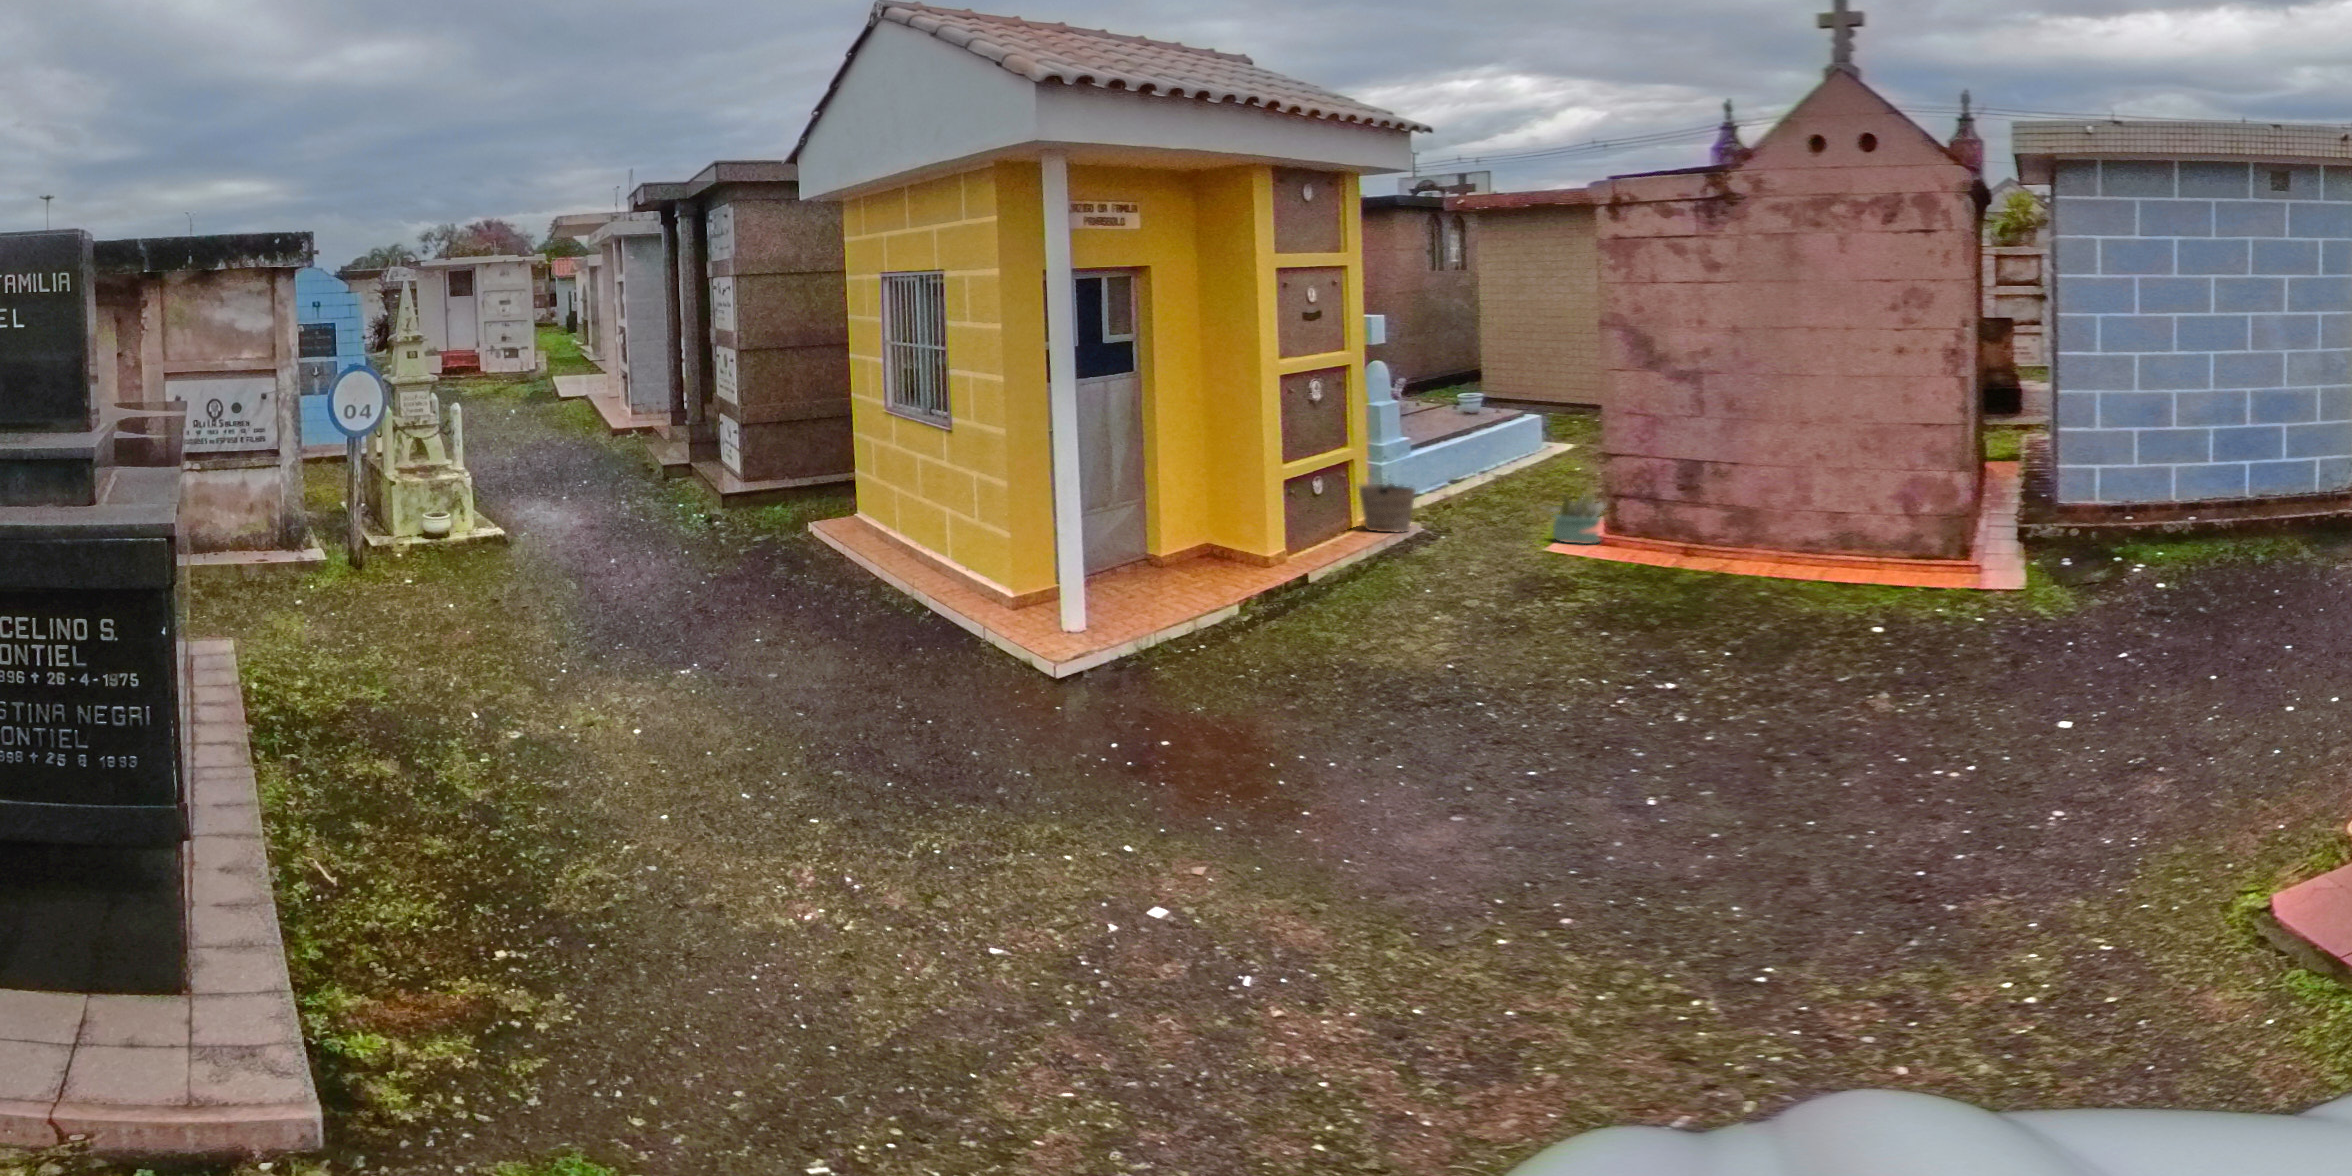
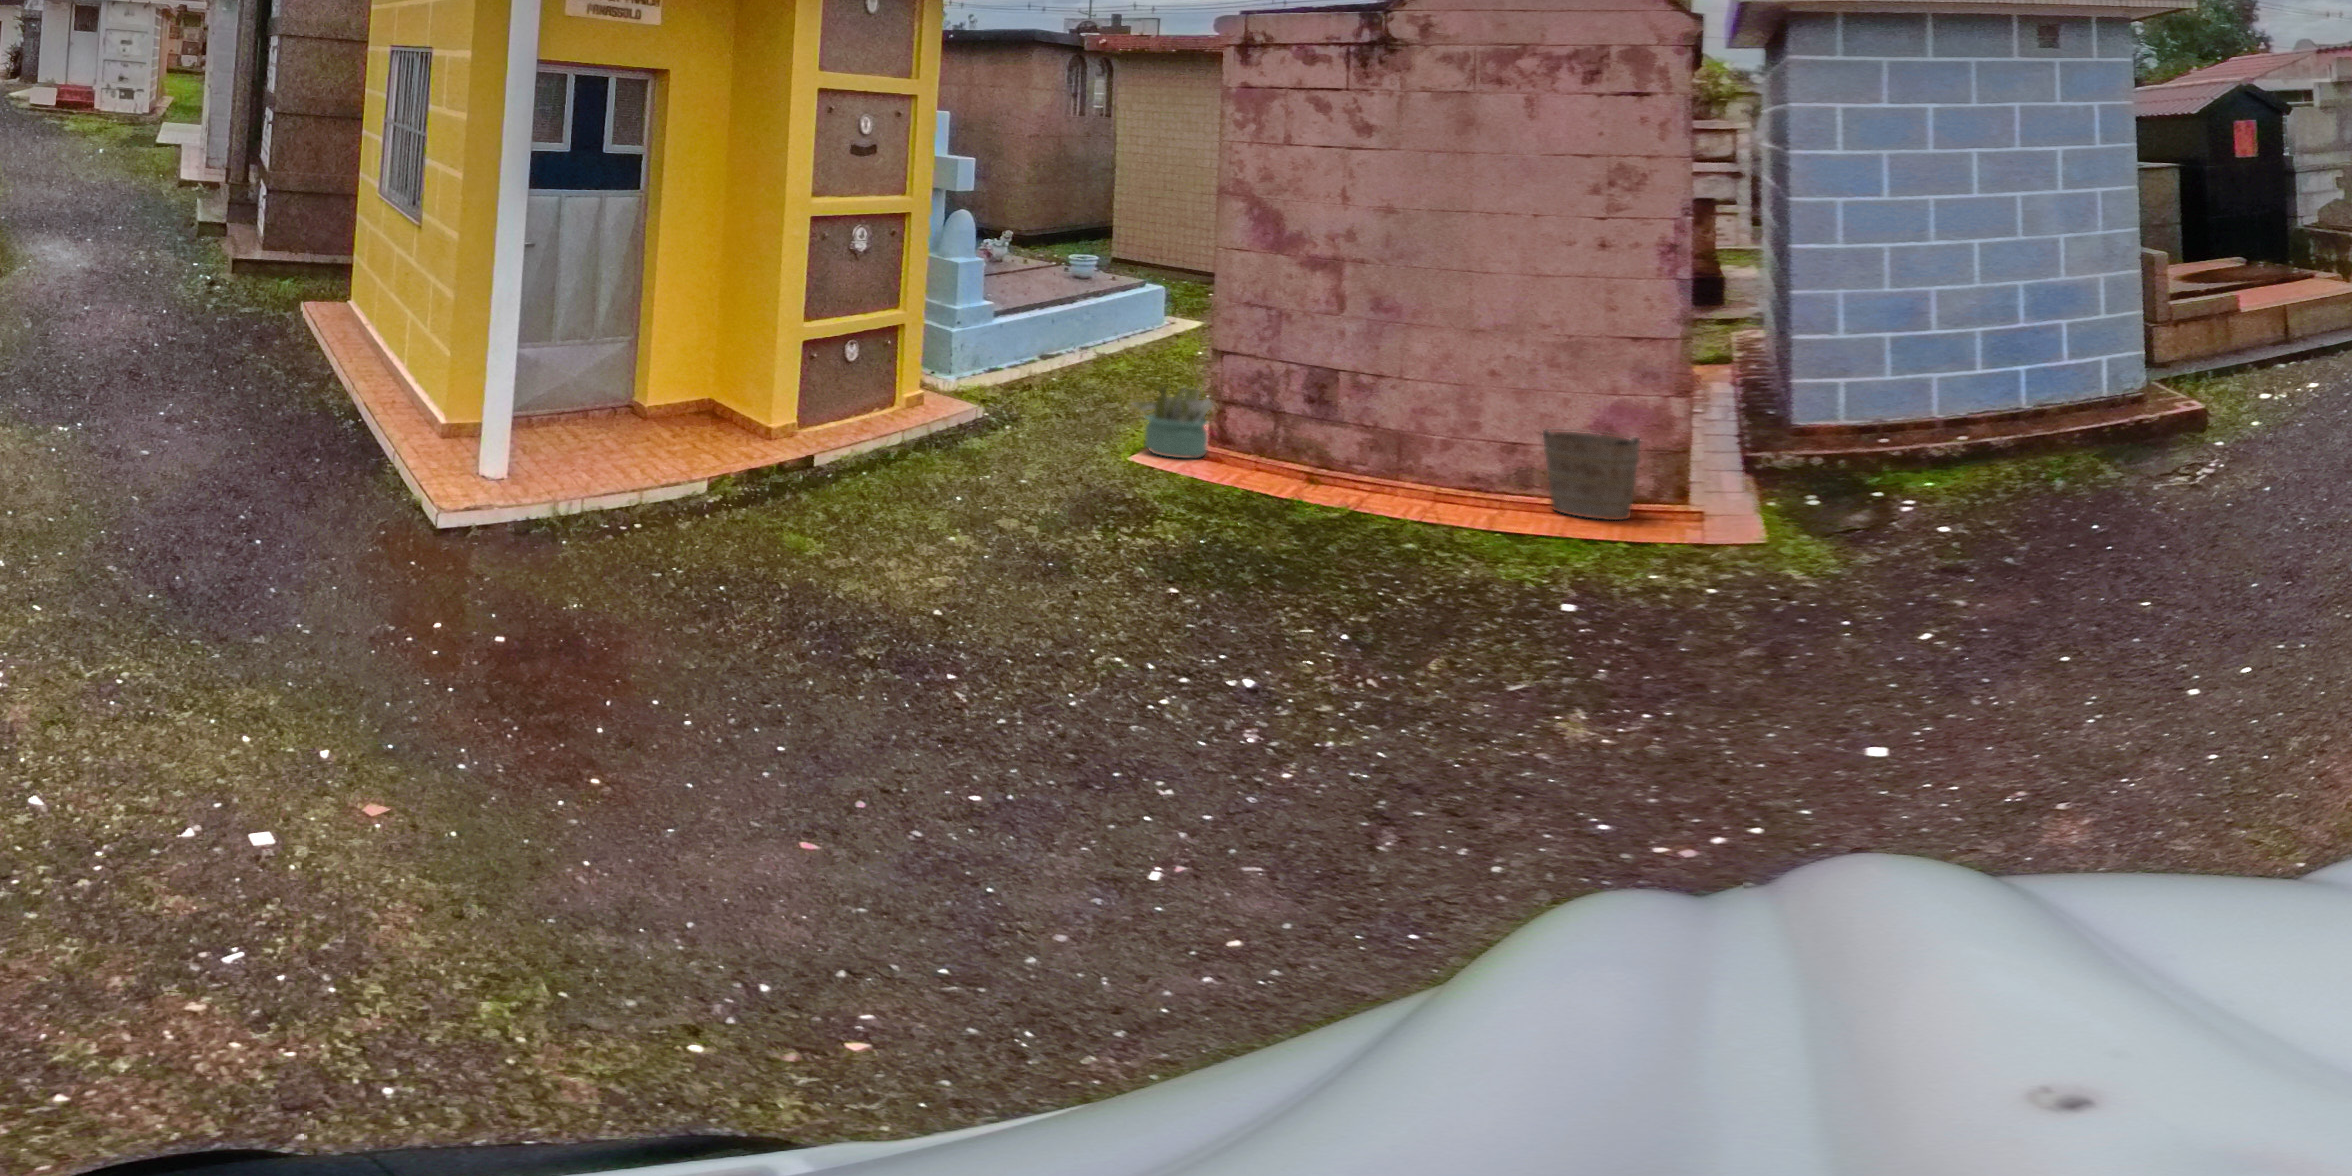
bucket: present [1359,484,1415,532] -> present [1542,430,1640,520]

